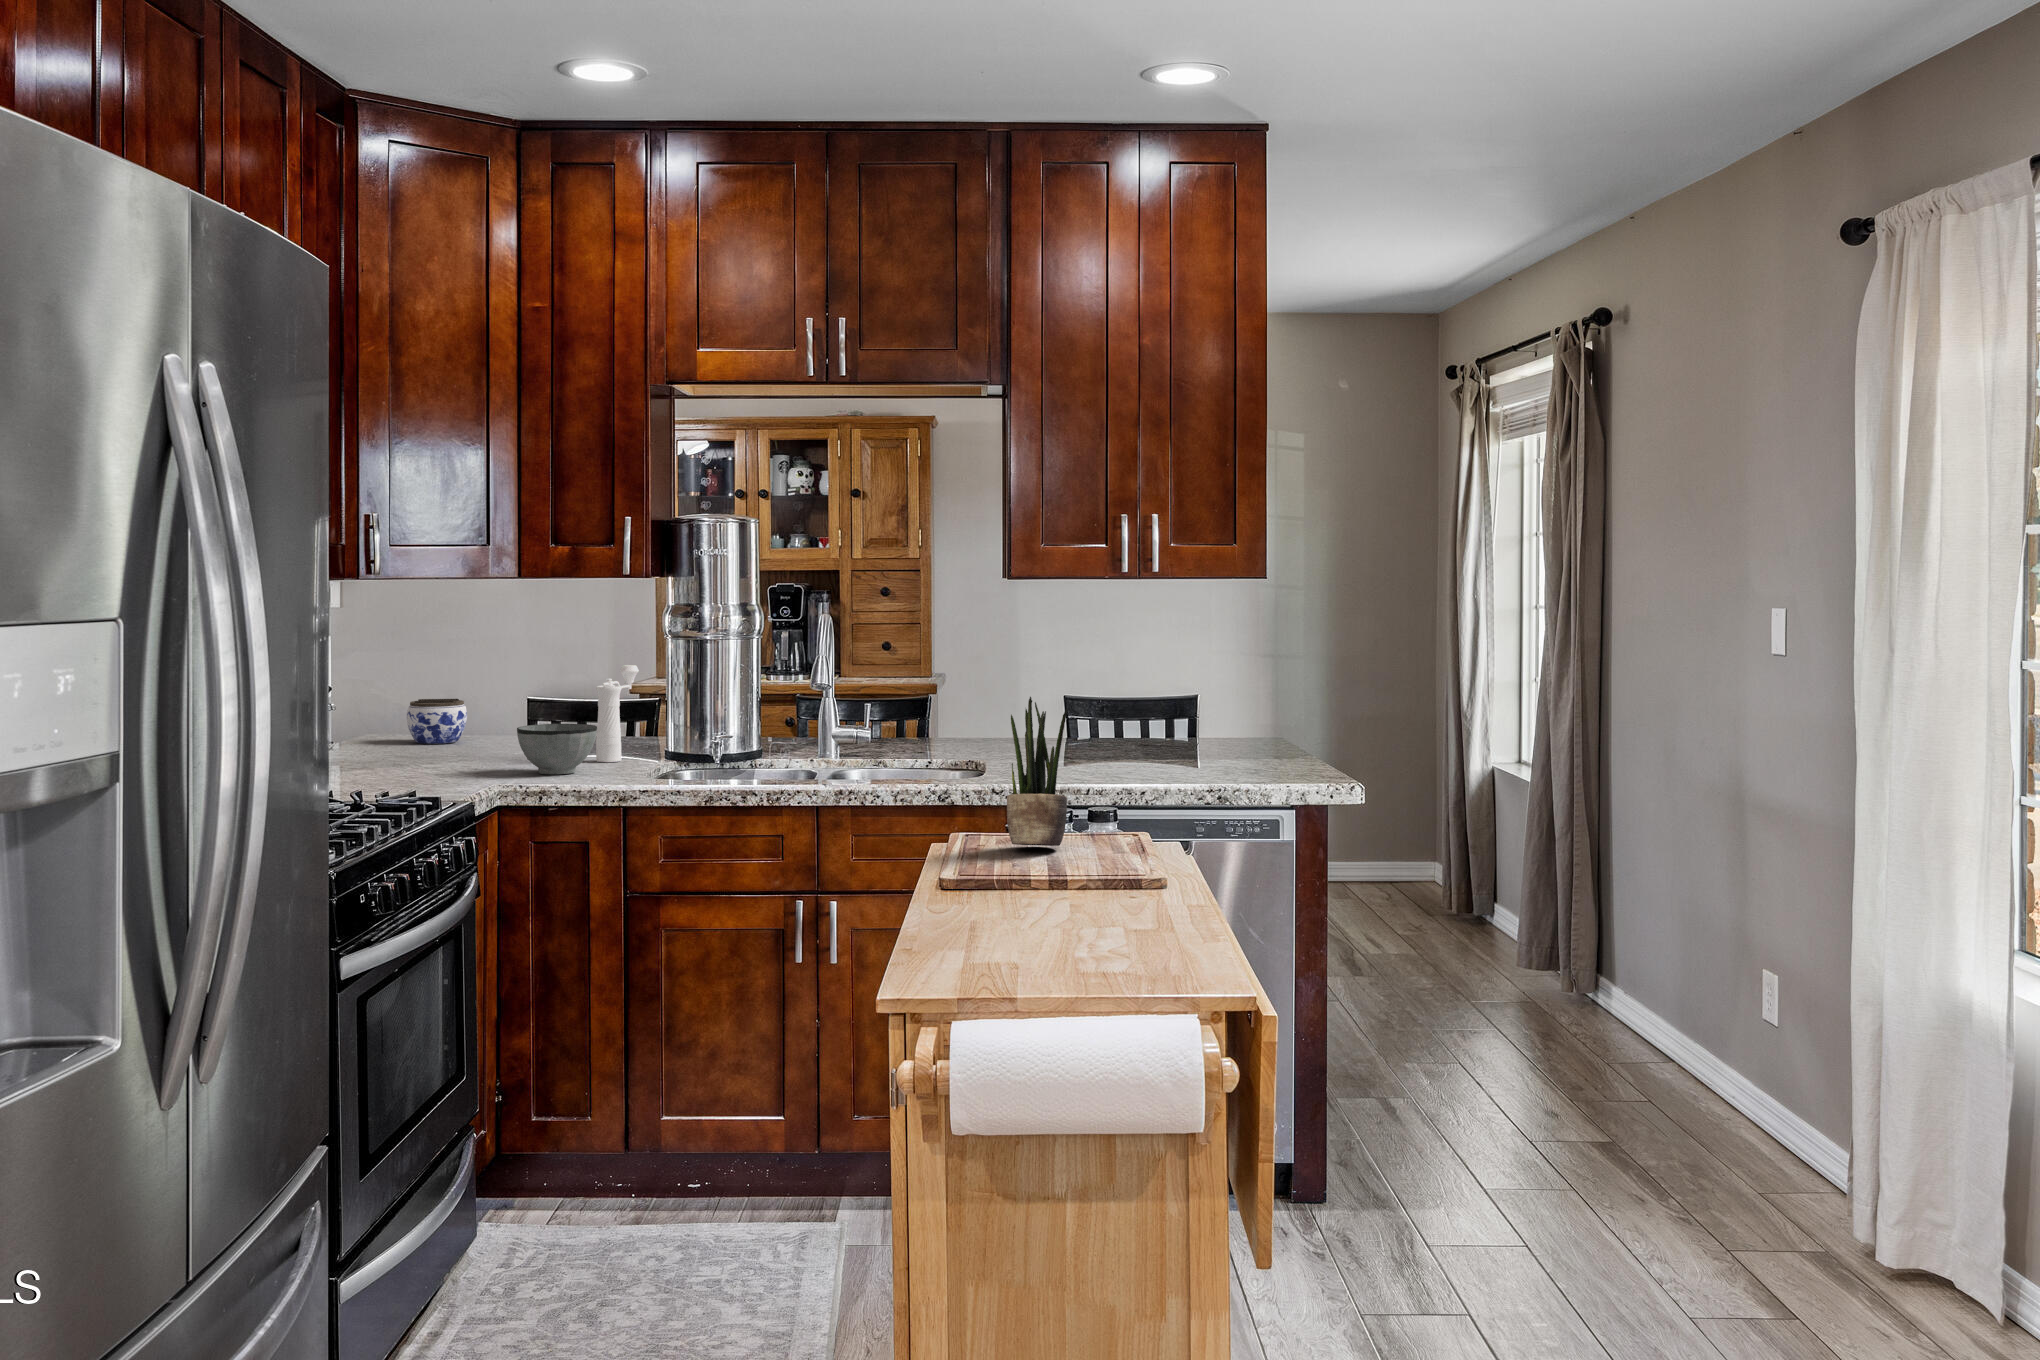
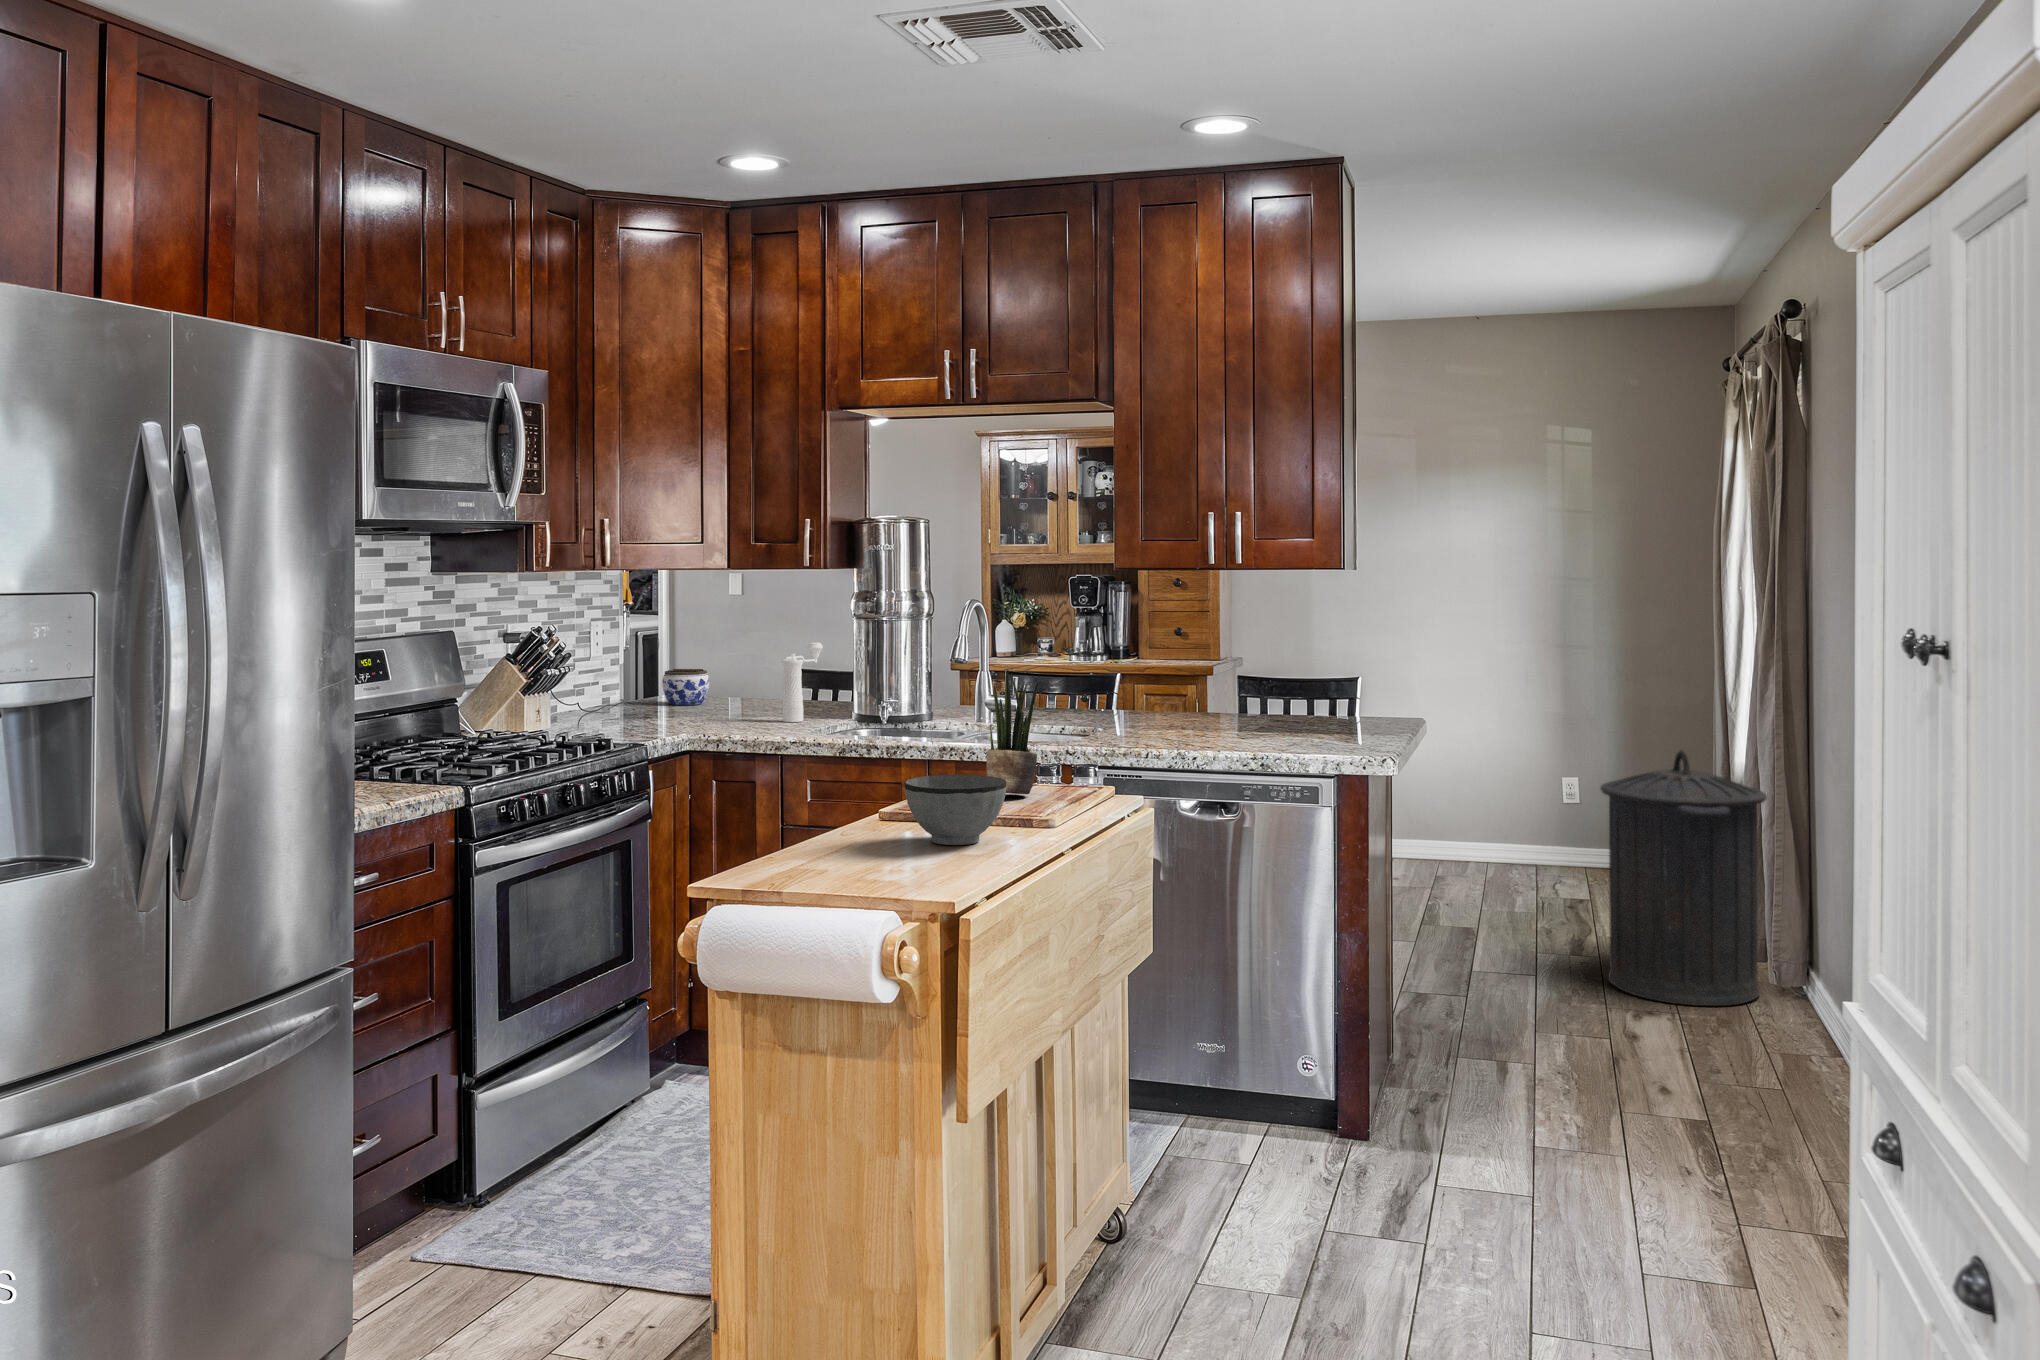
bowl: present [517,724,597,774] -> present [904,774,1007,845]
trash can: none [1426,765,1588,1025] -> present [1601,750,1767,1006]

